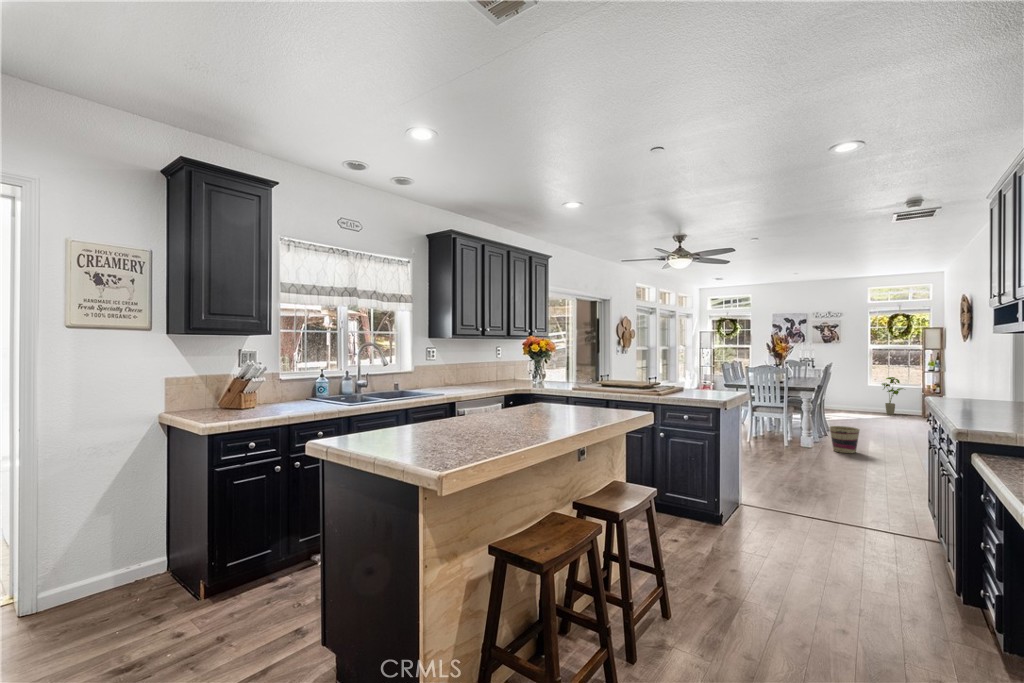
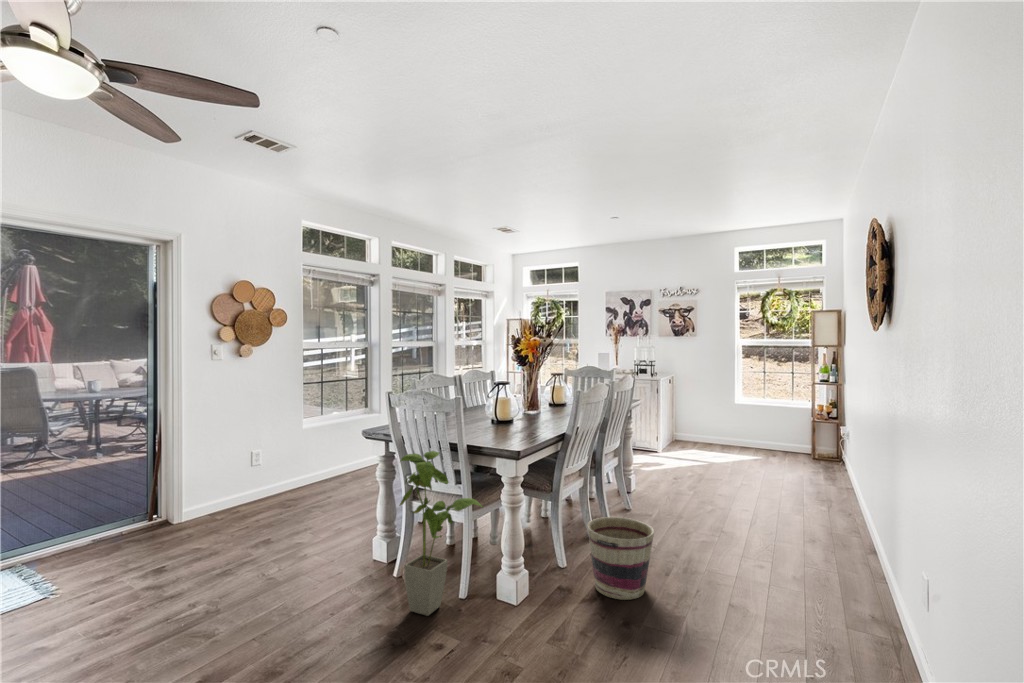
house plant: present [882,377,903,415] -> present [400,451,483,616]

